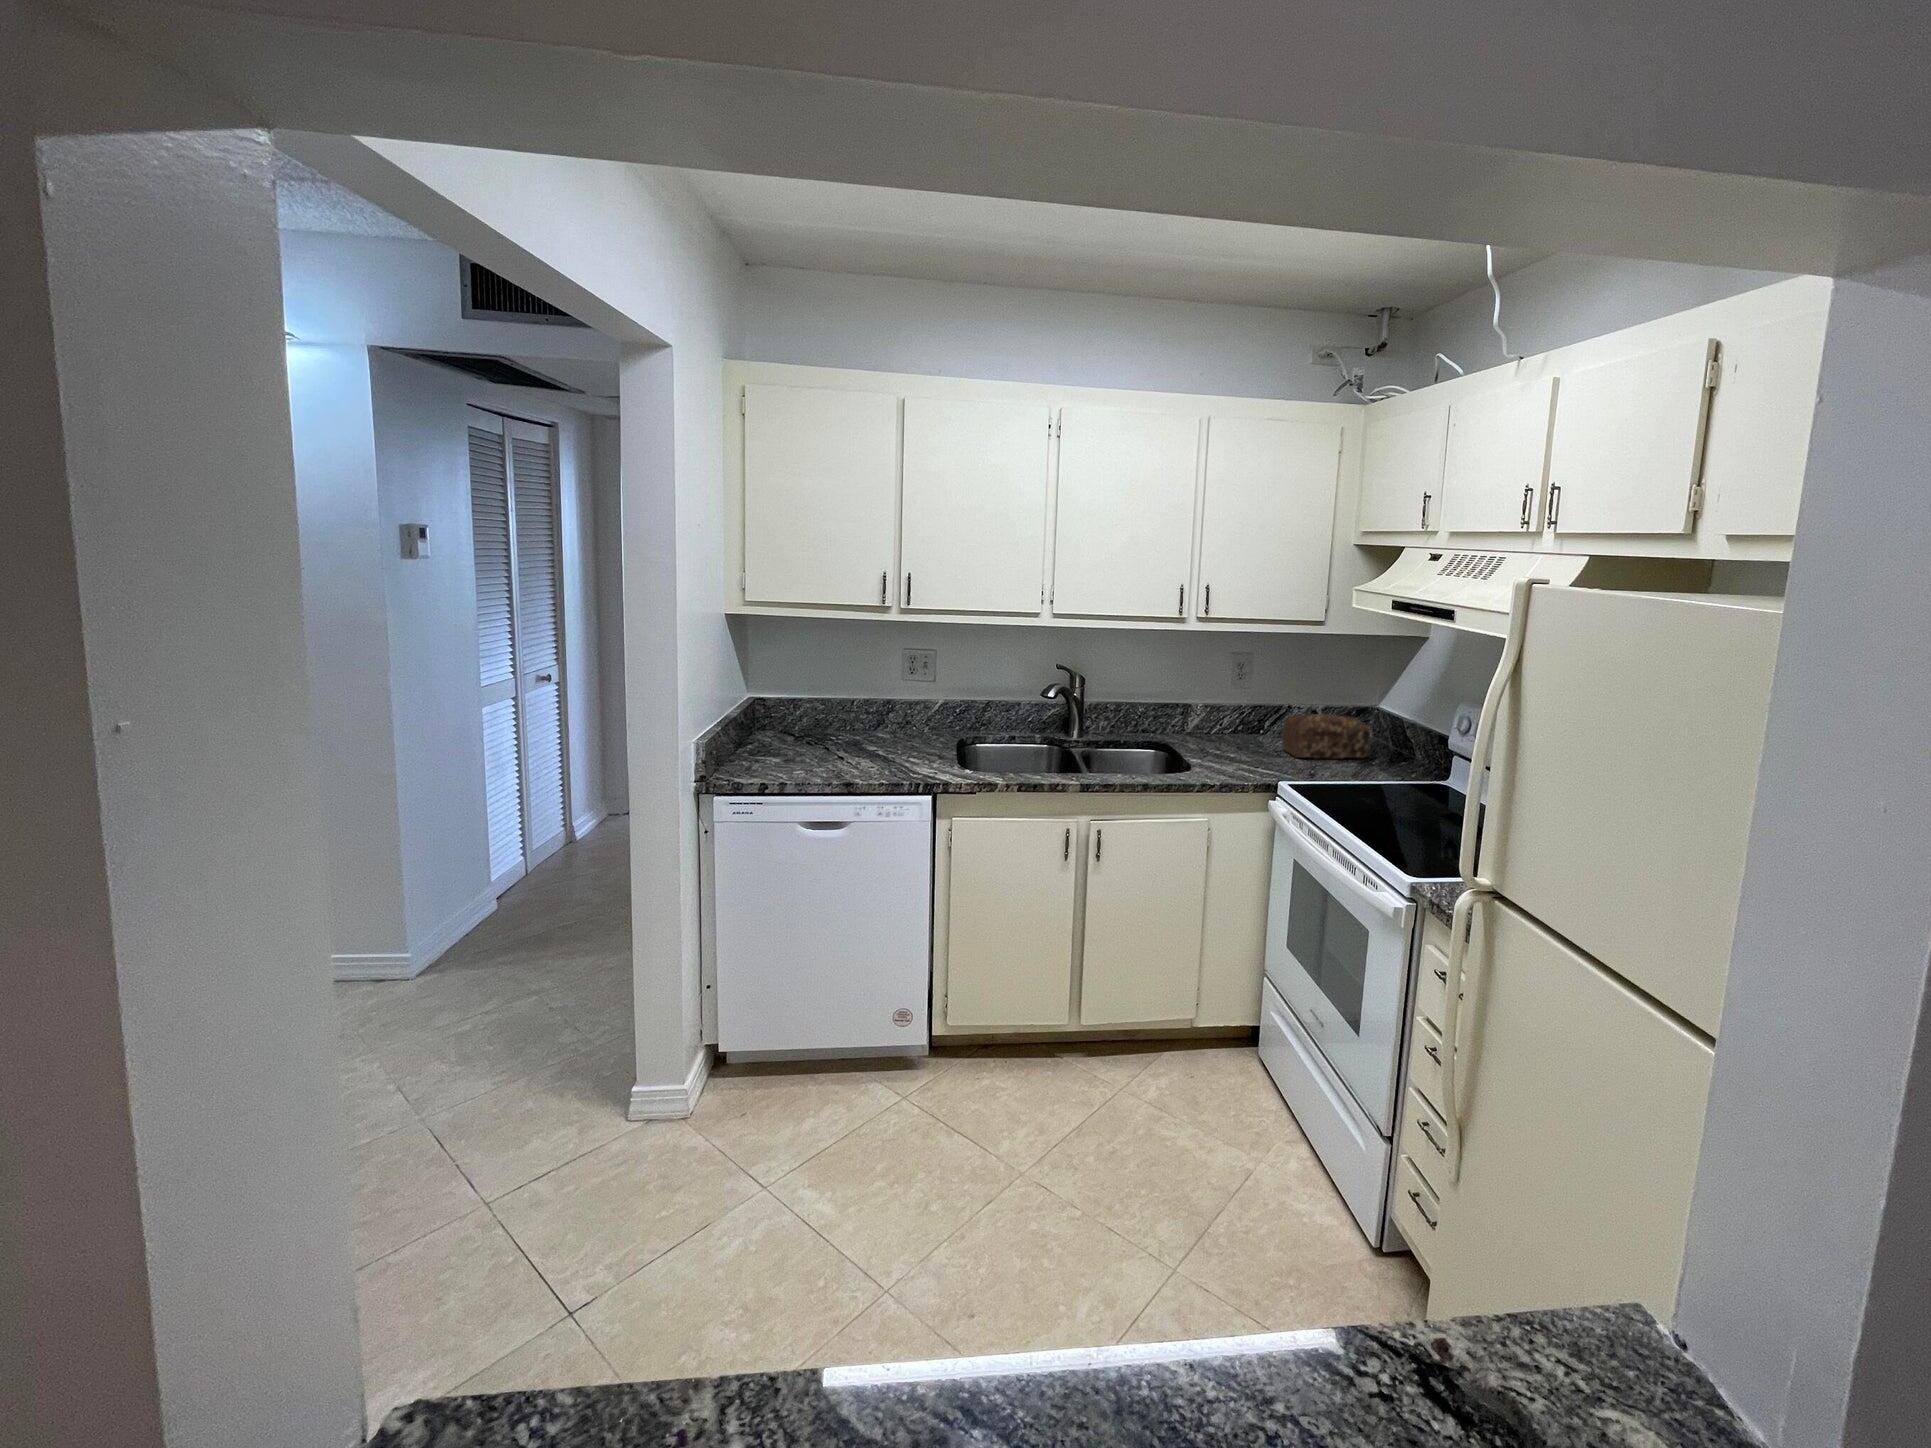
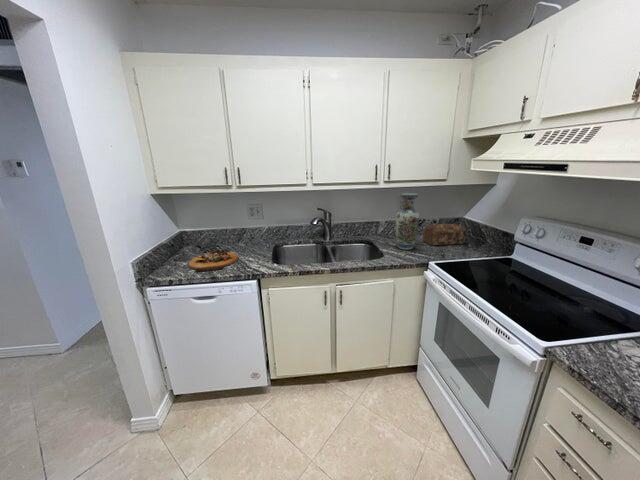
vase: none [1220,644,1268,762] -> present [396,193,419,250]
cutting board: none [786,735,887,773] -> present [189,250,238,272]

